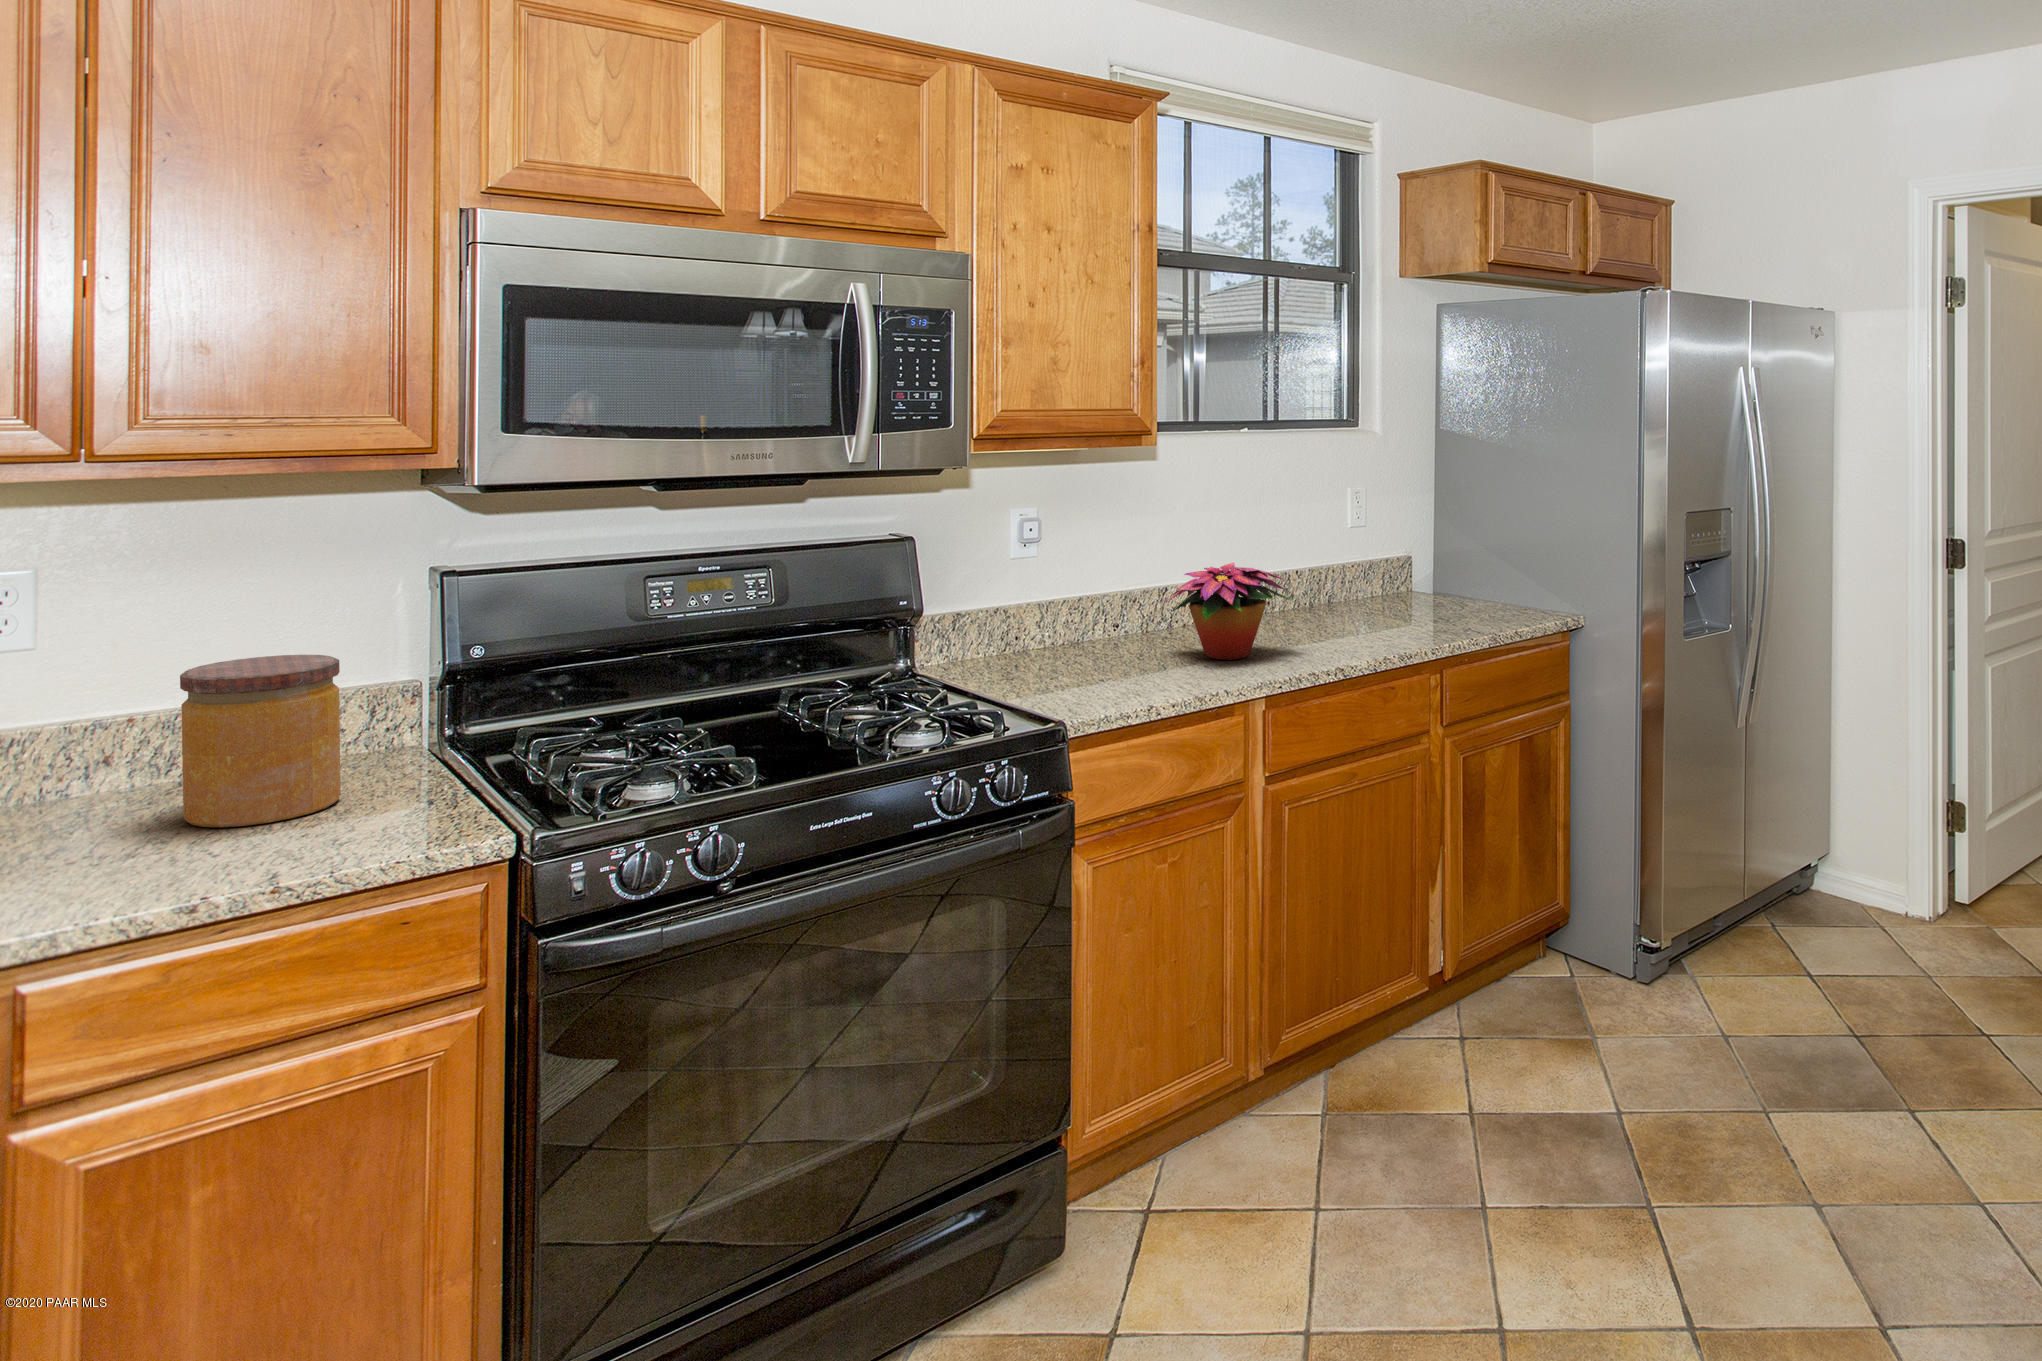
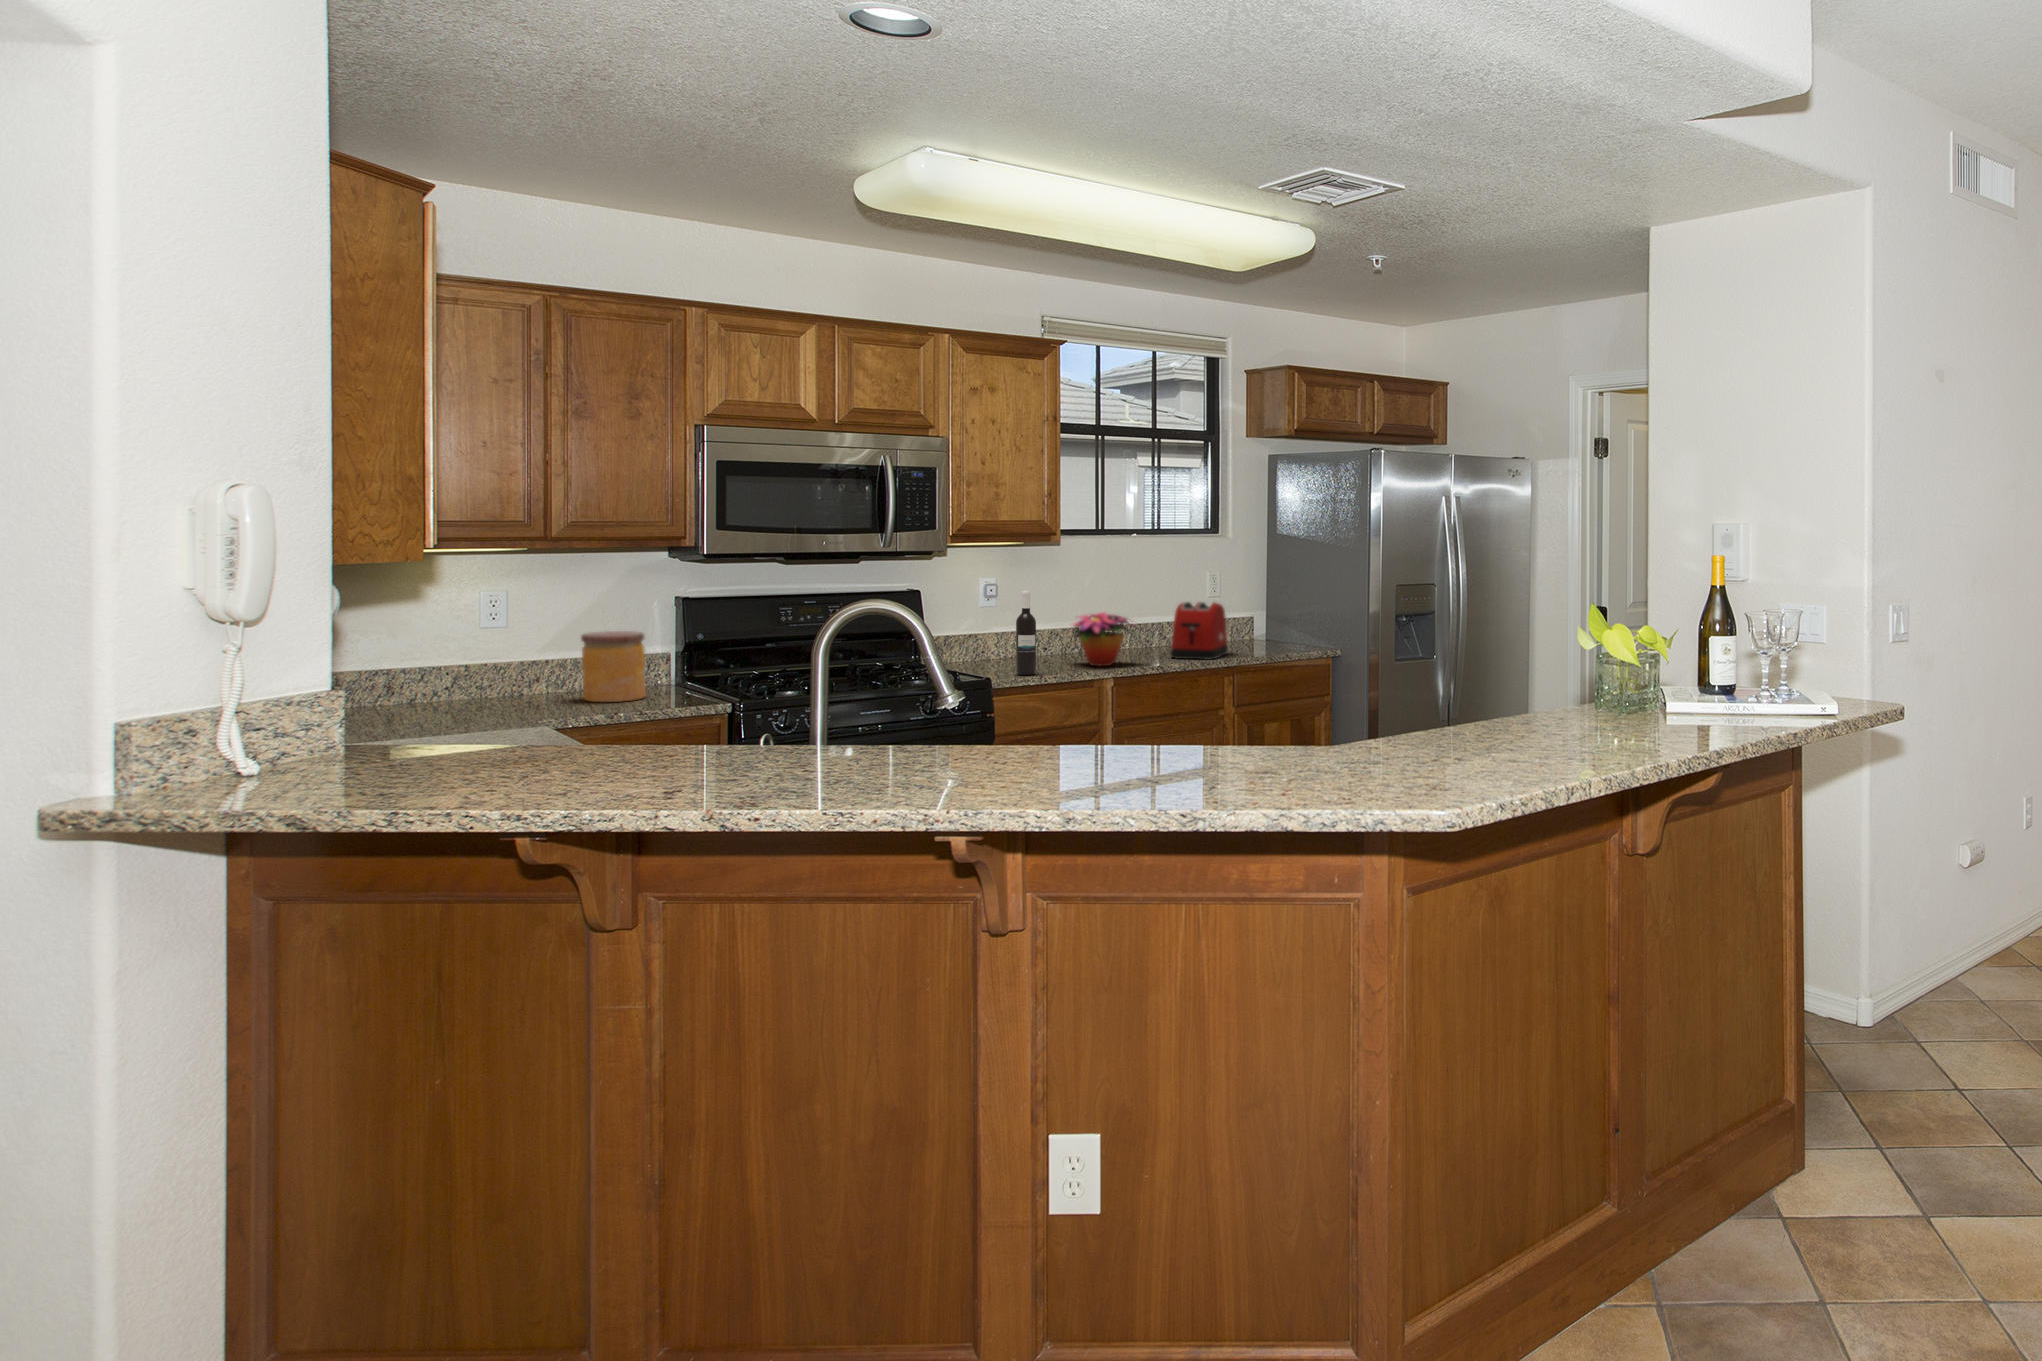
wine bottle: none [1098,534,1134,691] -> present [1016,591,1036,675]
toaster: none [1322,537,1401,635] -> present [1170,602,1228,660]

